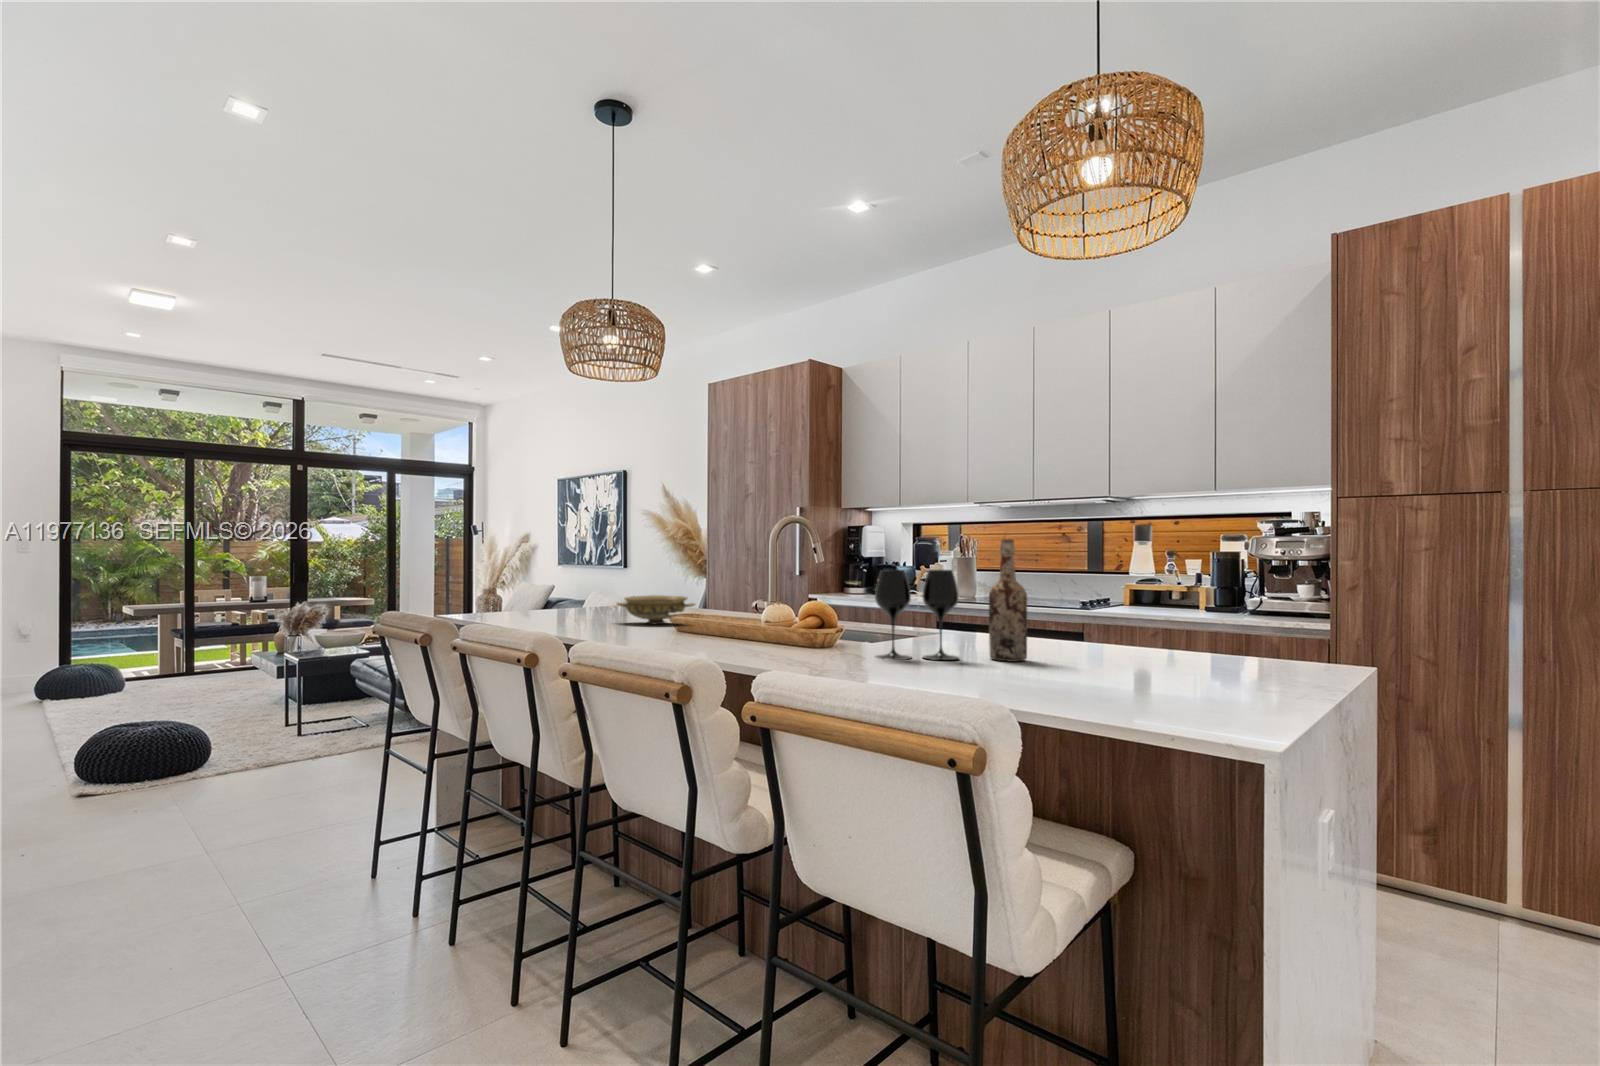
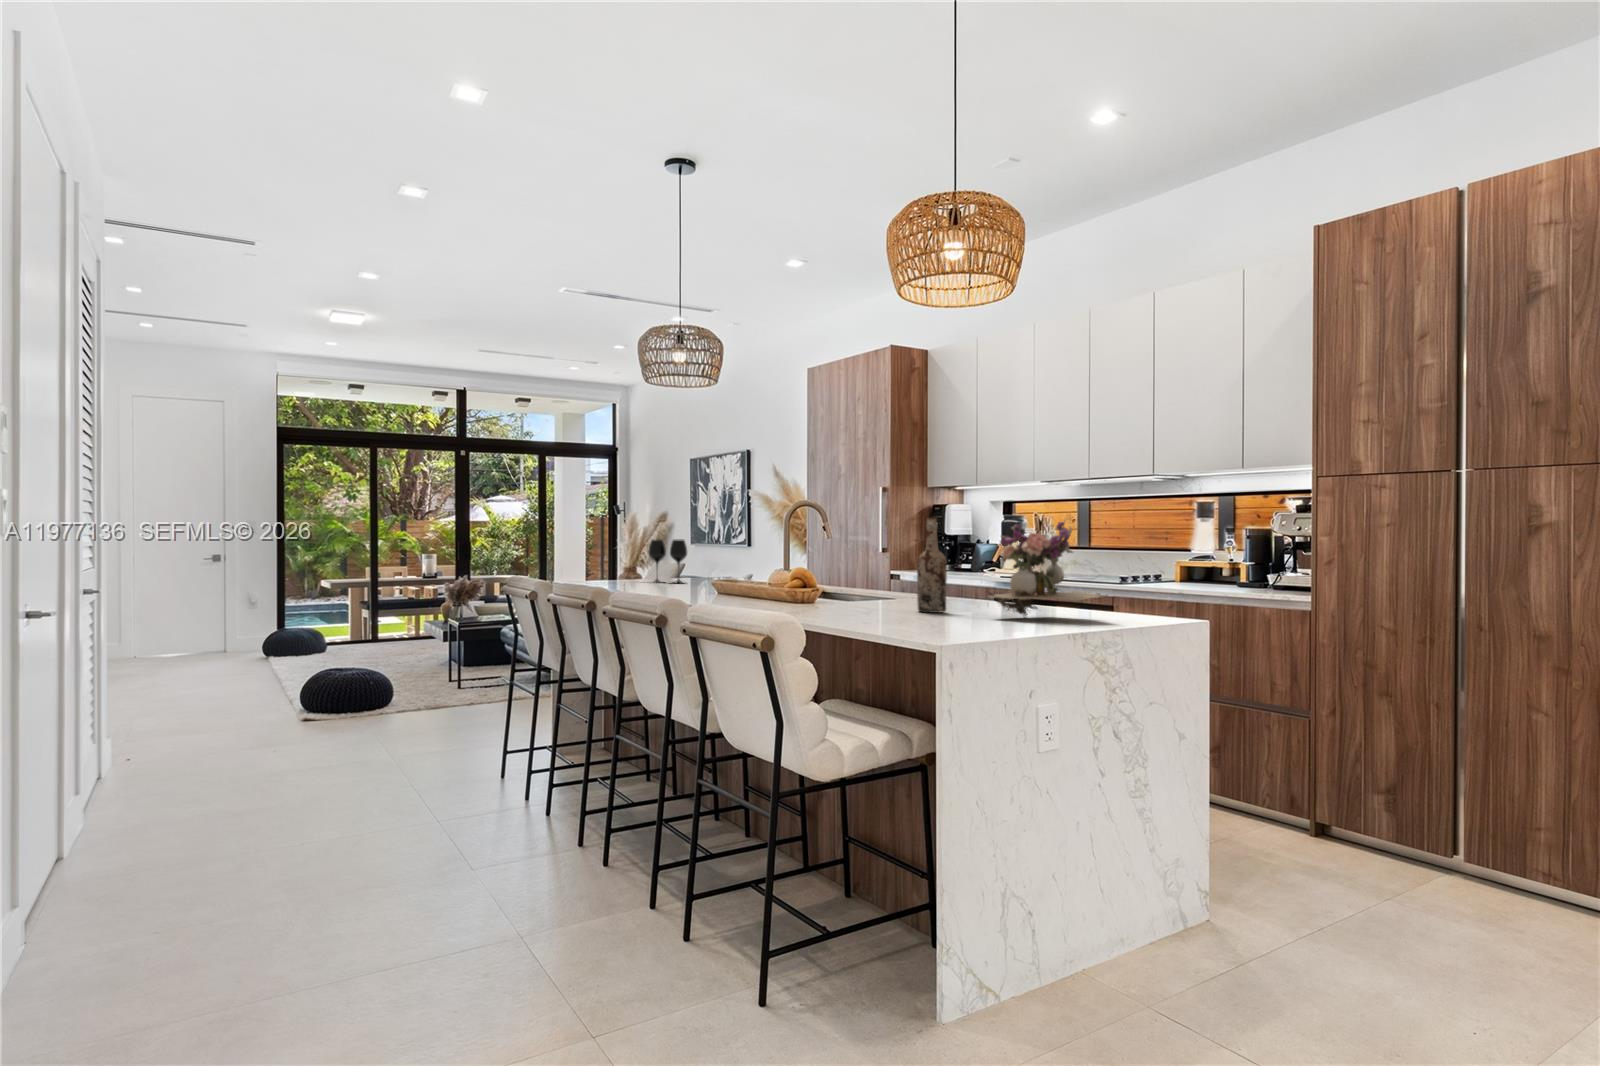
flower arrangement: none [1096,541,1250,669] -> present [988,522,1108,616]
wine glass: present [875,570,959,660] -> present [648,539,687,583]
ceramic bowl: present [617,595,695,624] -> none [682,566,745,589]

